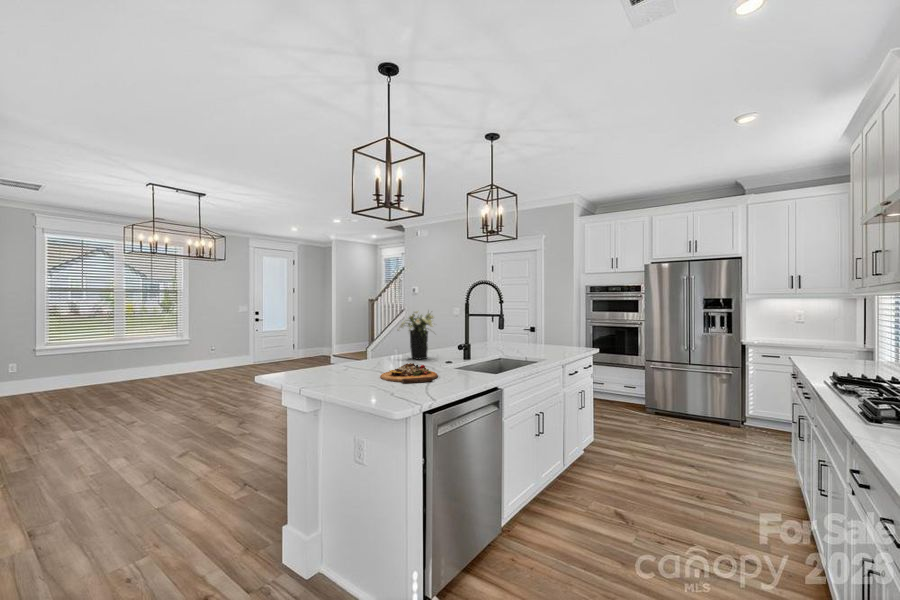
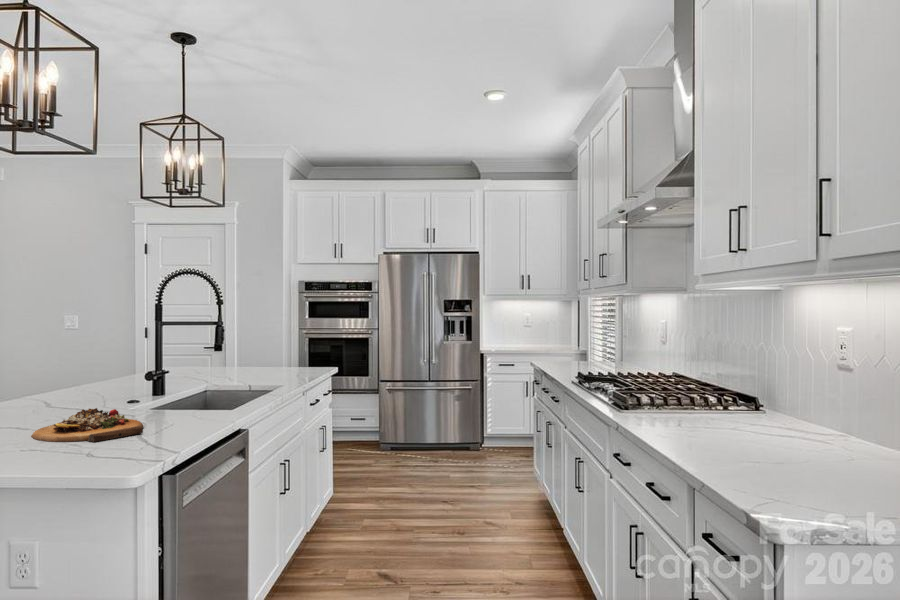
flower arrangement: present [397,311,434,359] -> none [29,319,111,405]

